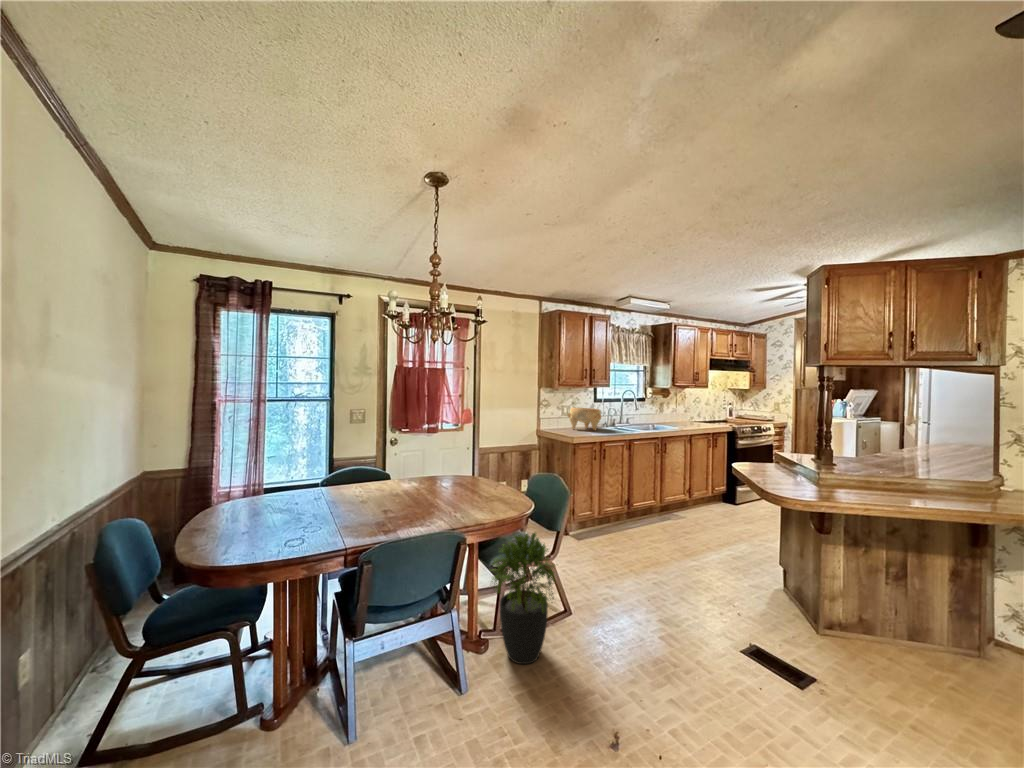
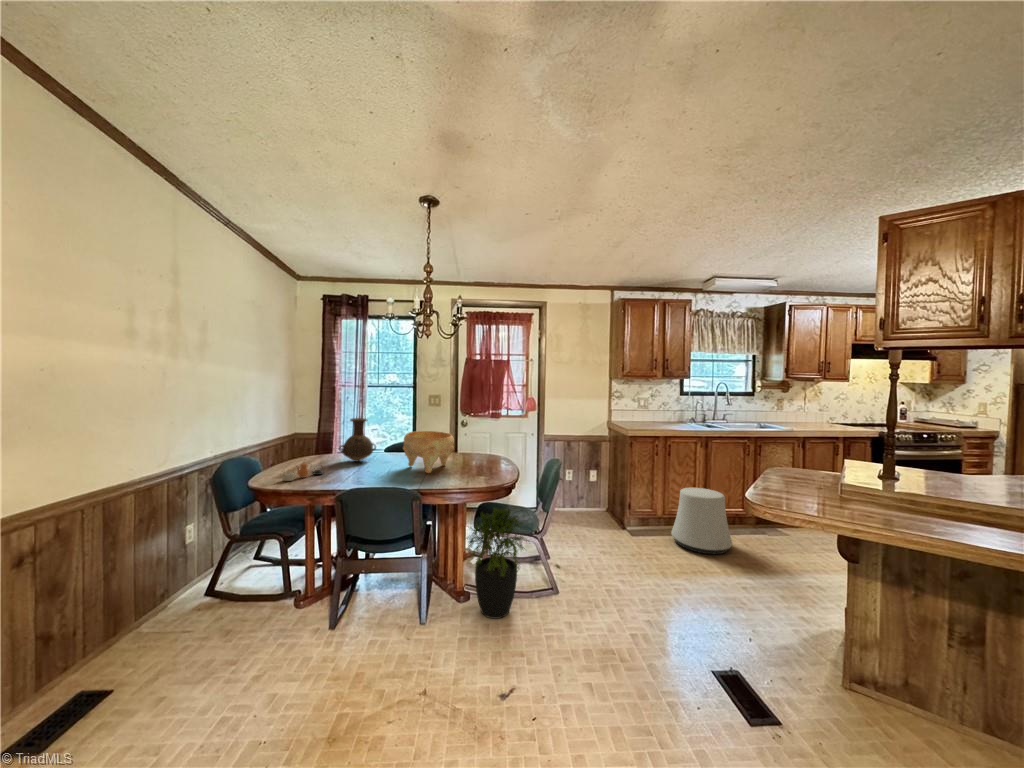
decorative bowl: present [568,408,601,430] -> present [403,431,454,473]
vase: none [281,444,330,504] -> present [339,418,376,461]
stool: none [613,485,665,544] -> present [671,488,732,554]
teapot: none [226,515,282,550] -> present [281,463,323,481]

